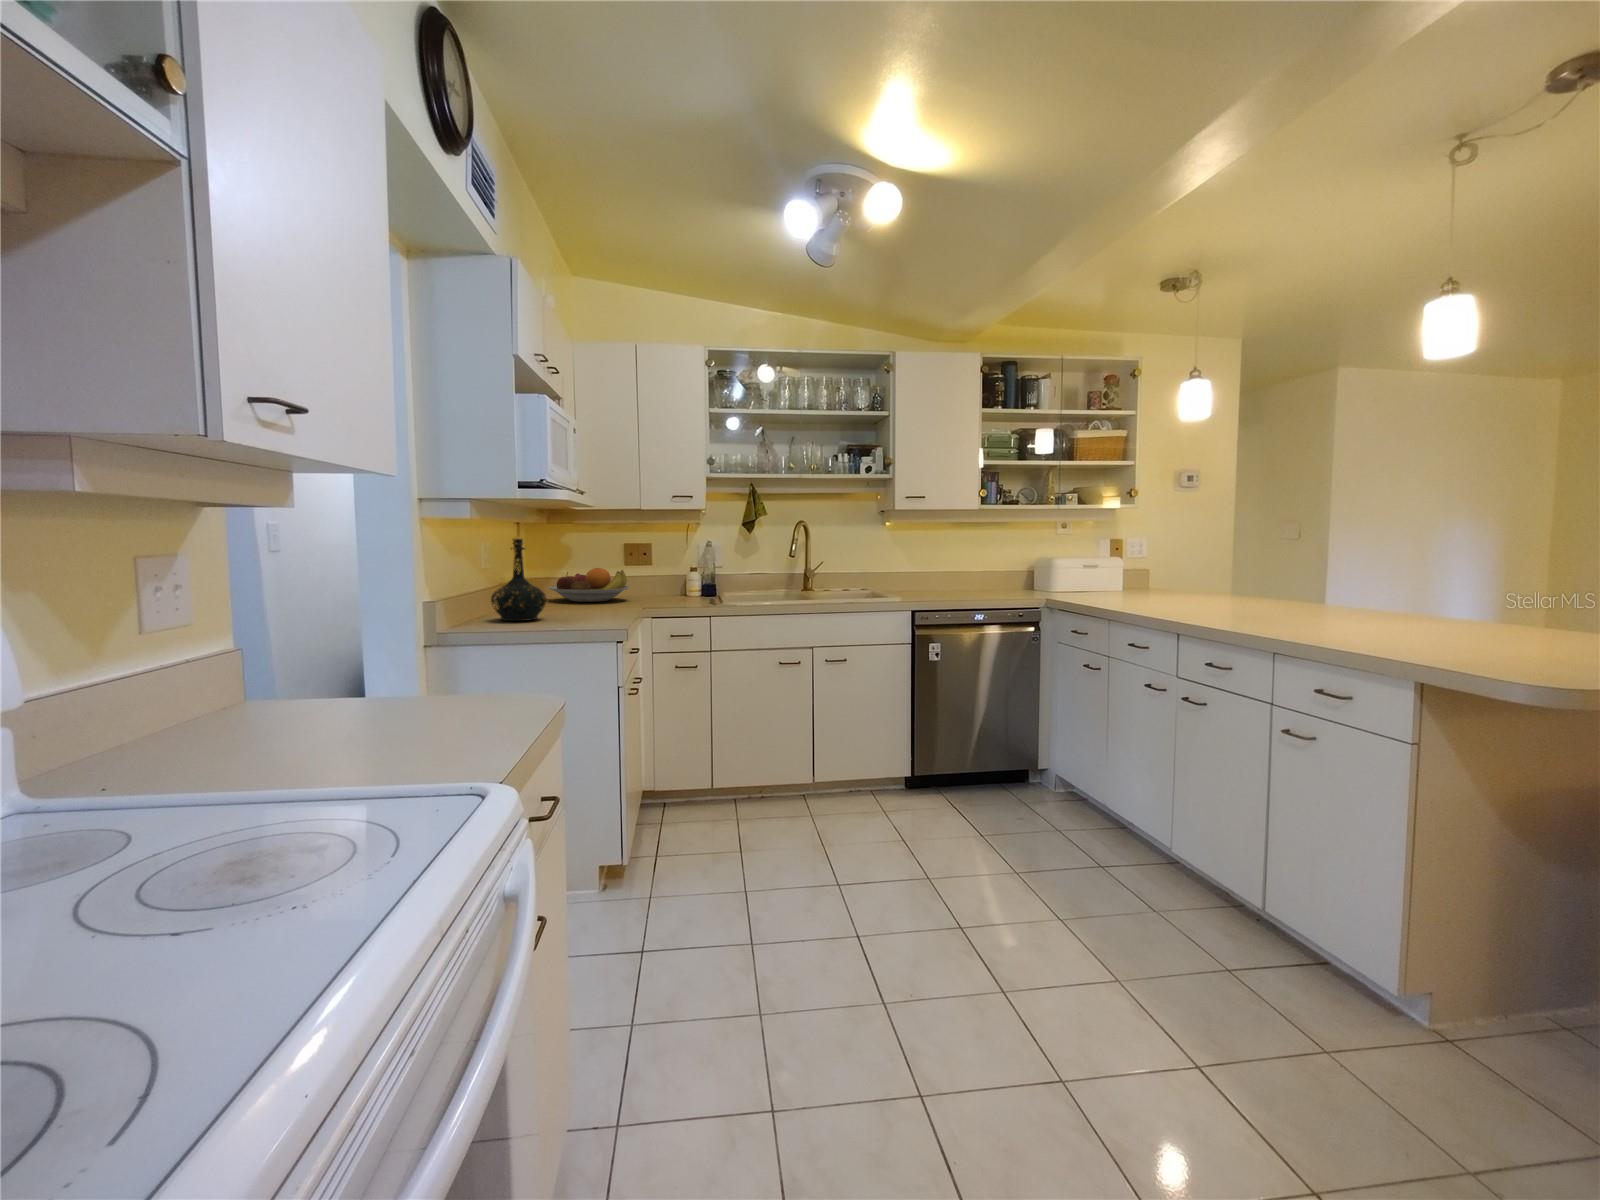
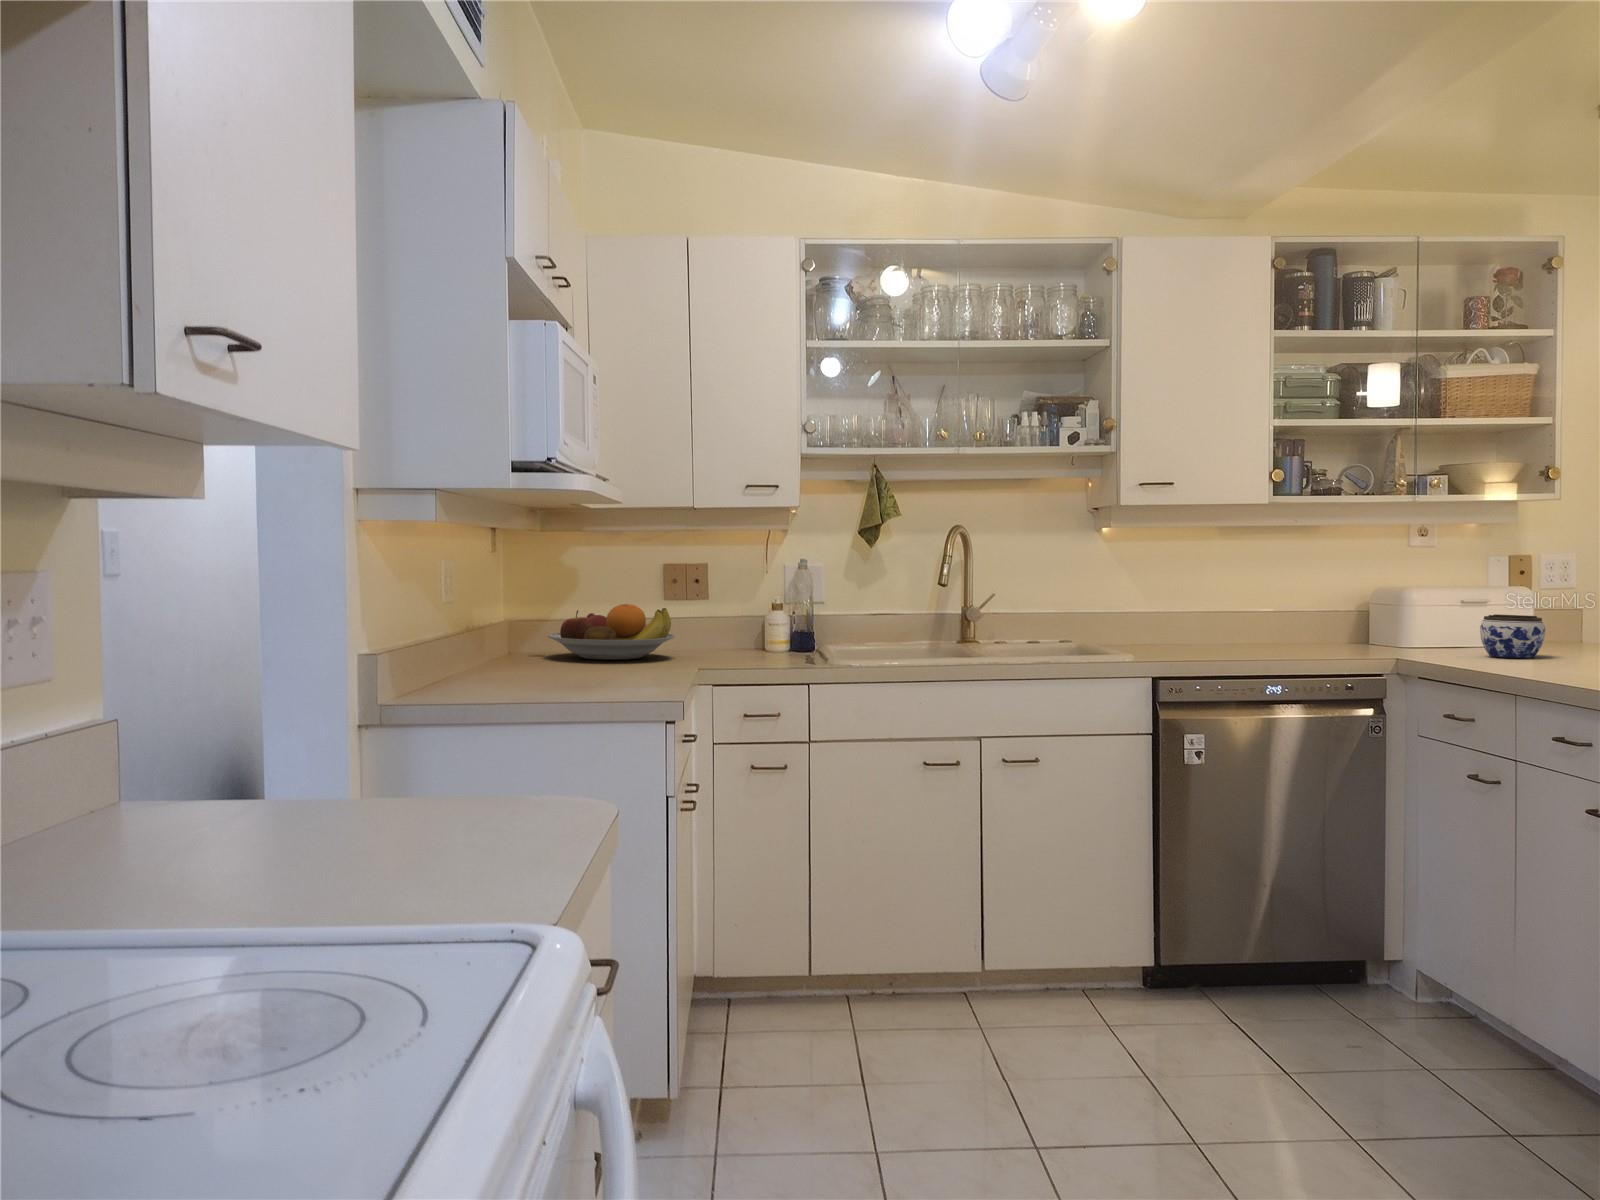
bottle: present [491,539,546,621] -> none [482,559,564,689]
jar: none [1094,573,1129,597] -> present [1480,614,1545,658]

